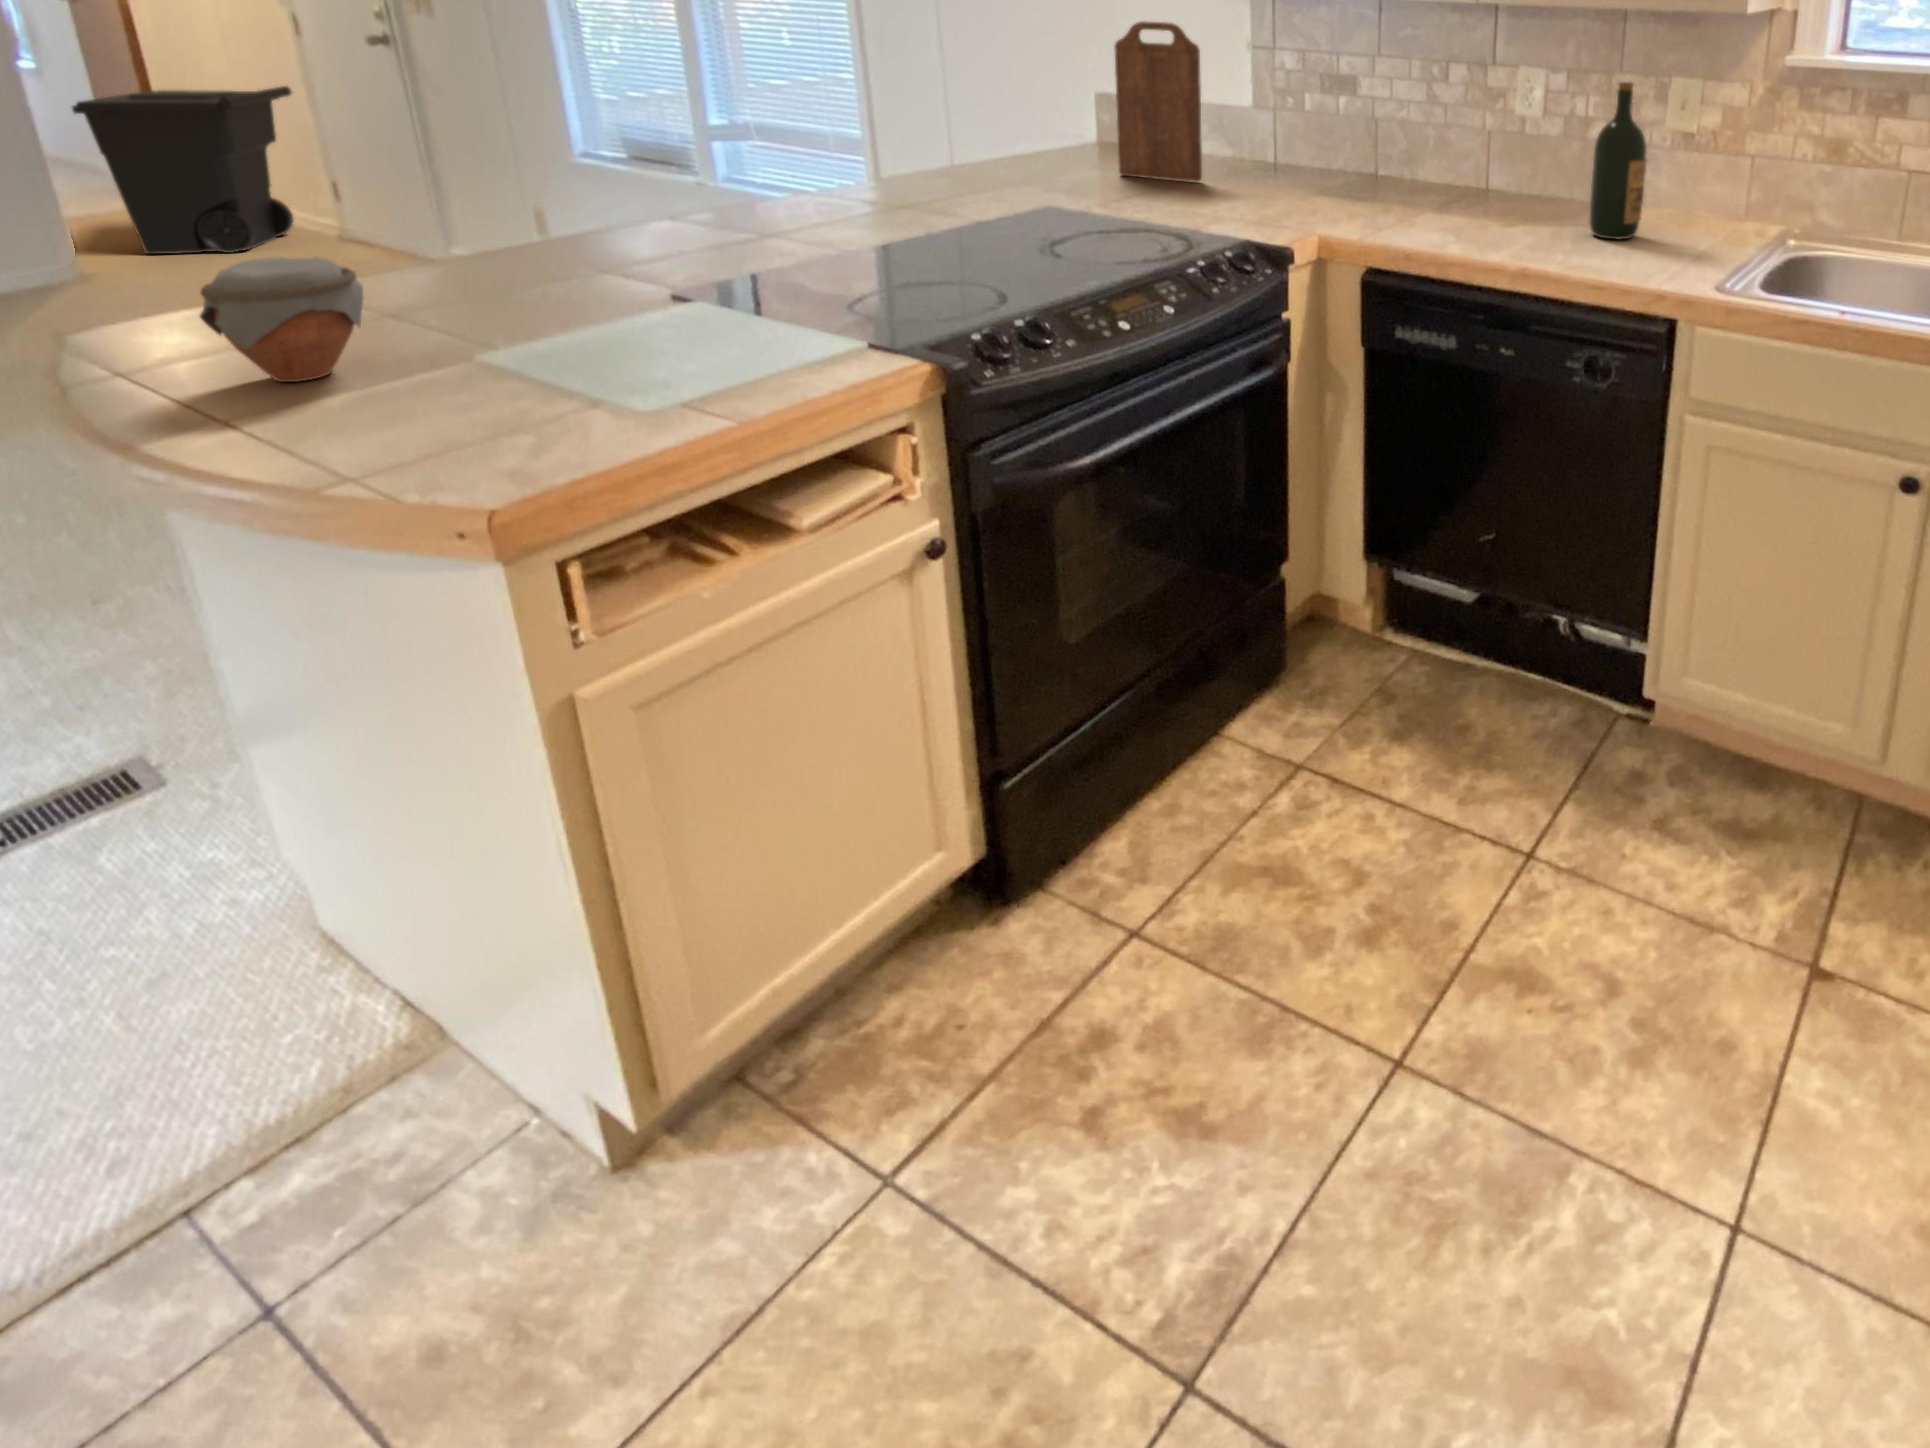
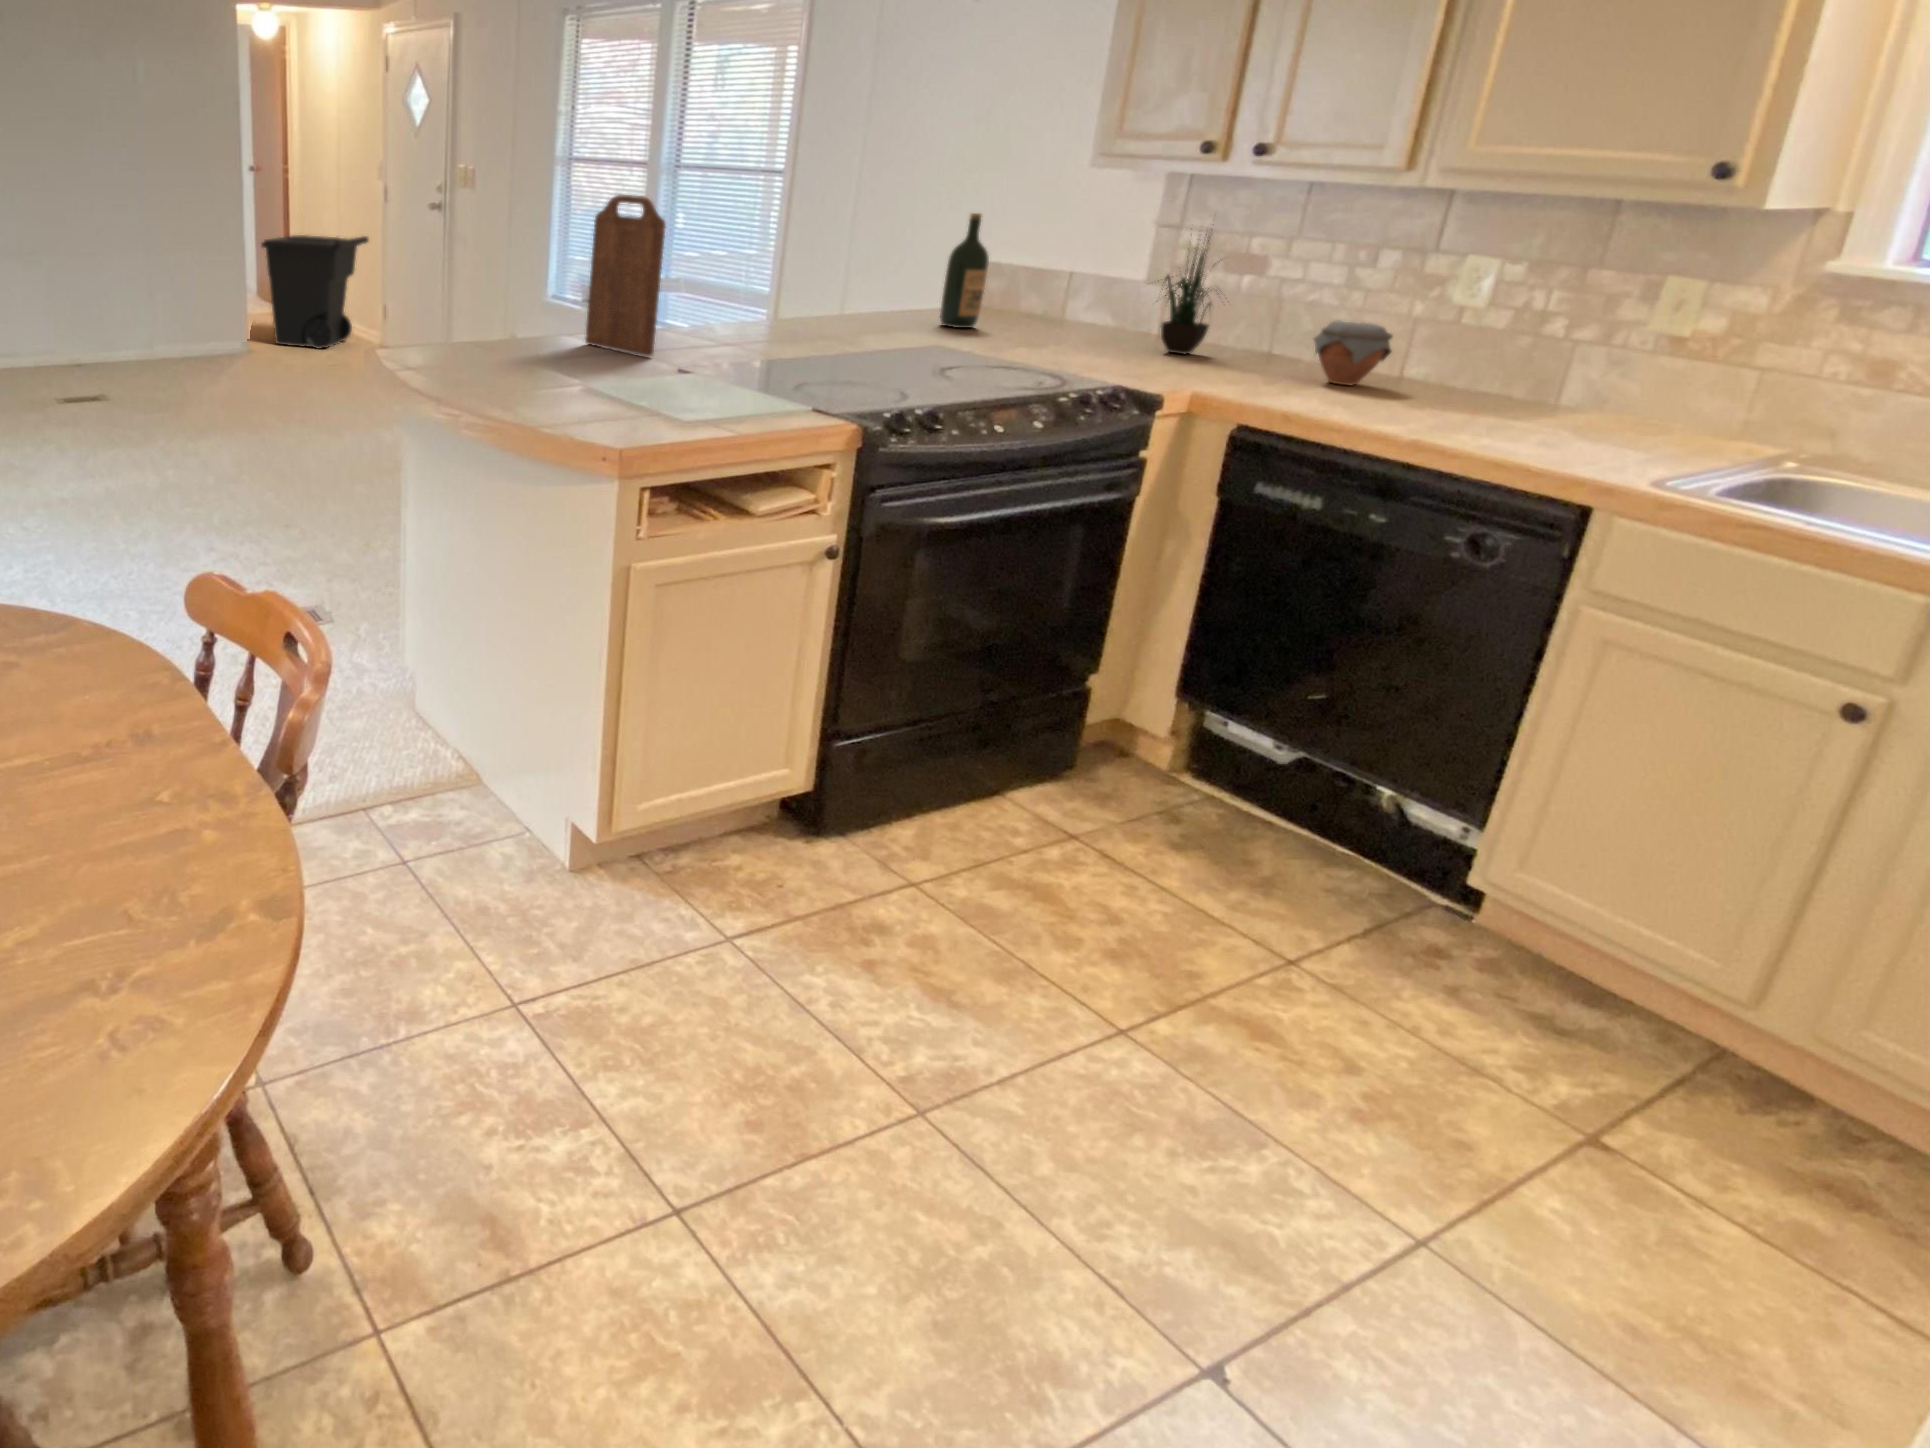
cutting board: present [1115,22,1202,182] -> present [585,195,666,357]
potted plant: none [1252,28,1335,184] -> present [1161,229,1220,354]
wine bottle: present [1589,82,1647,239] -> present [940,213,989,328]
jar: present [200,257,363,382] -> present [1314,321,1392,385]

